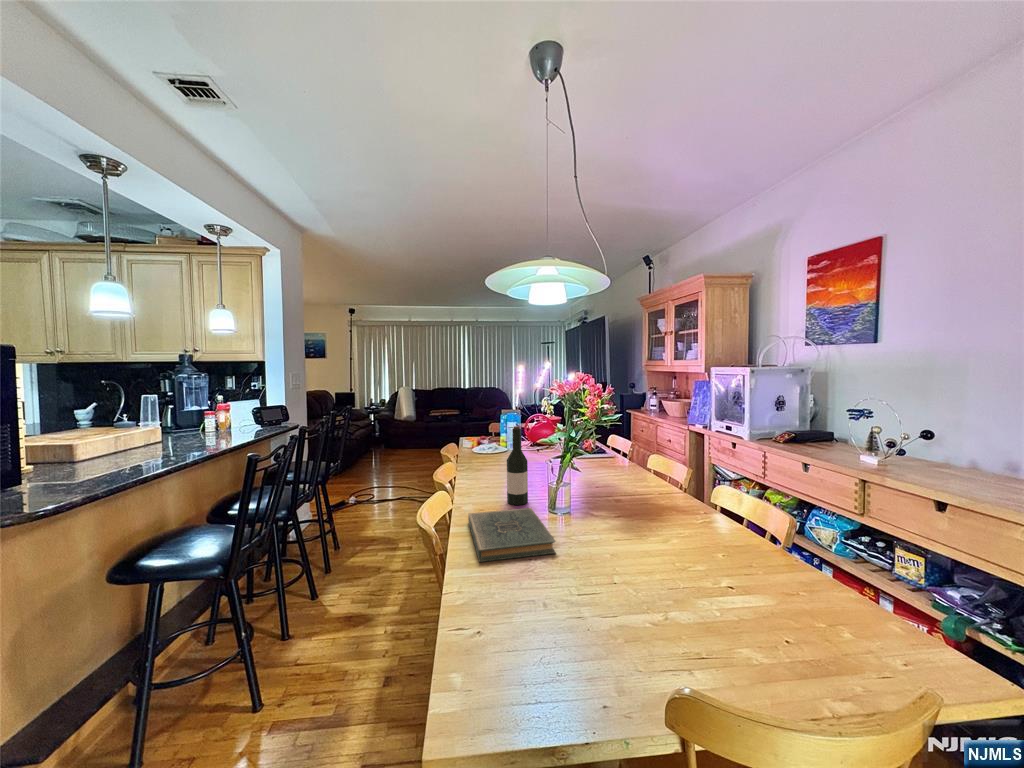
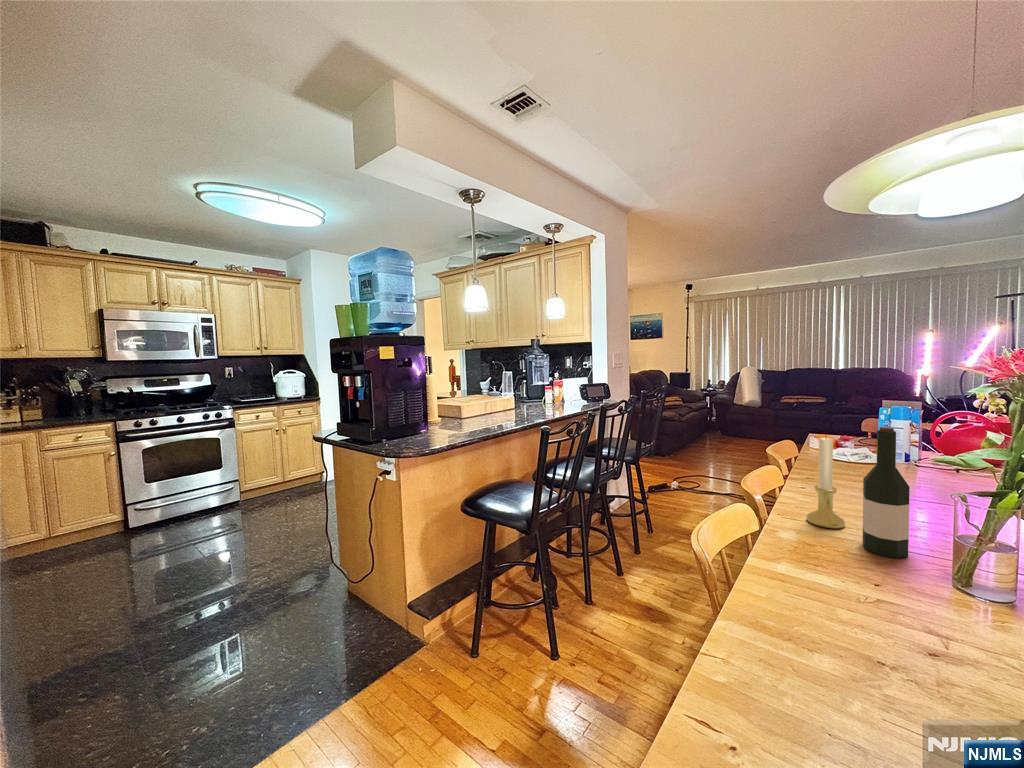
candle holder: none [476,435,497,497] -> present [807,436,845,529]
book: present [468,508,556,562] -> none [774,545,953,678]

